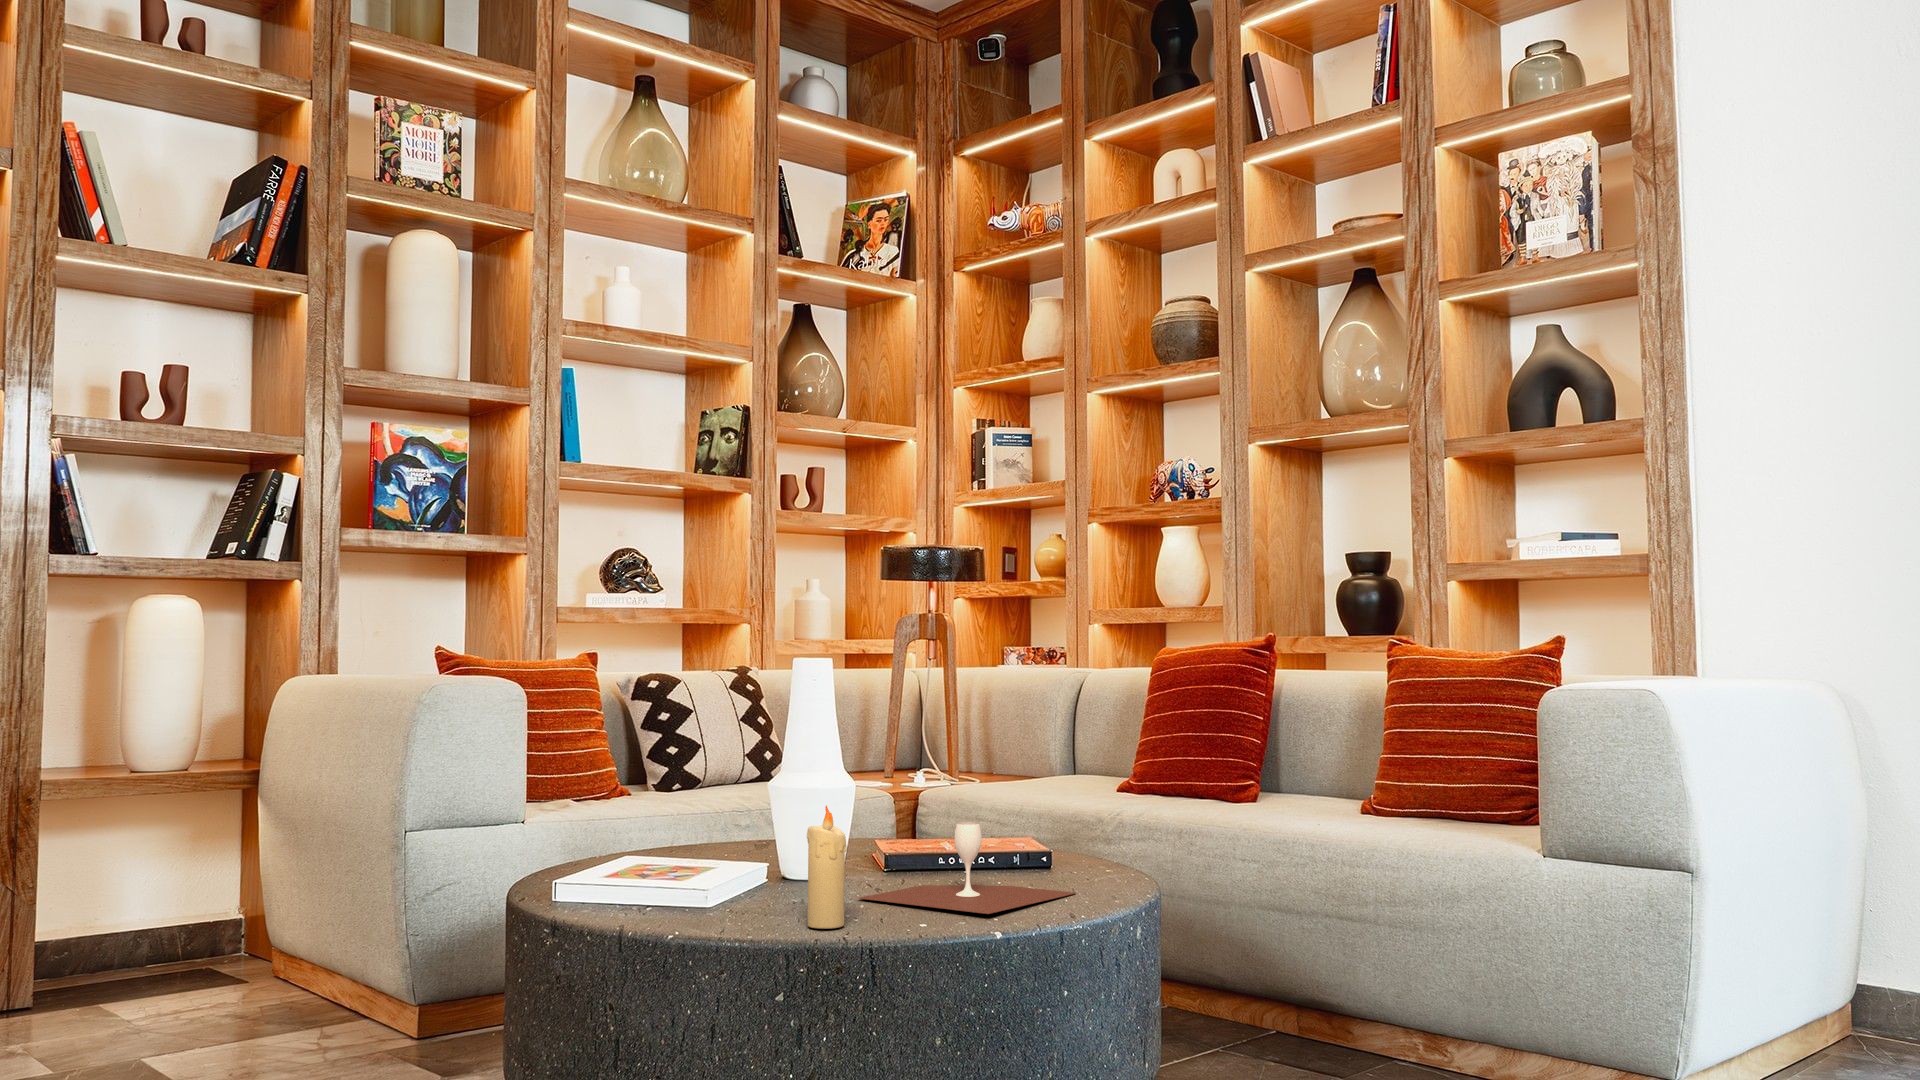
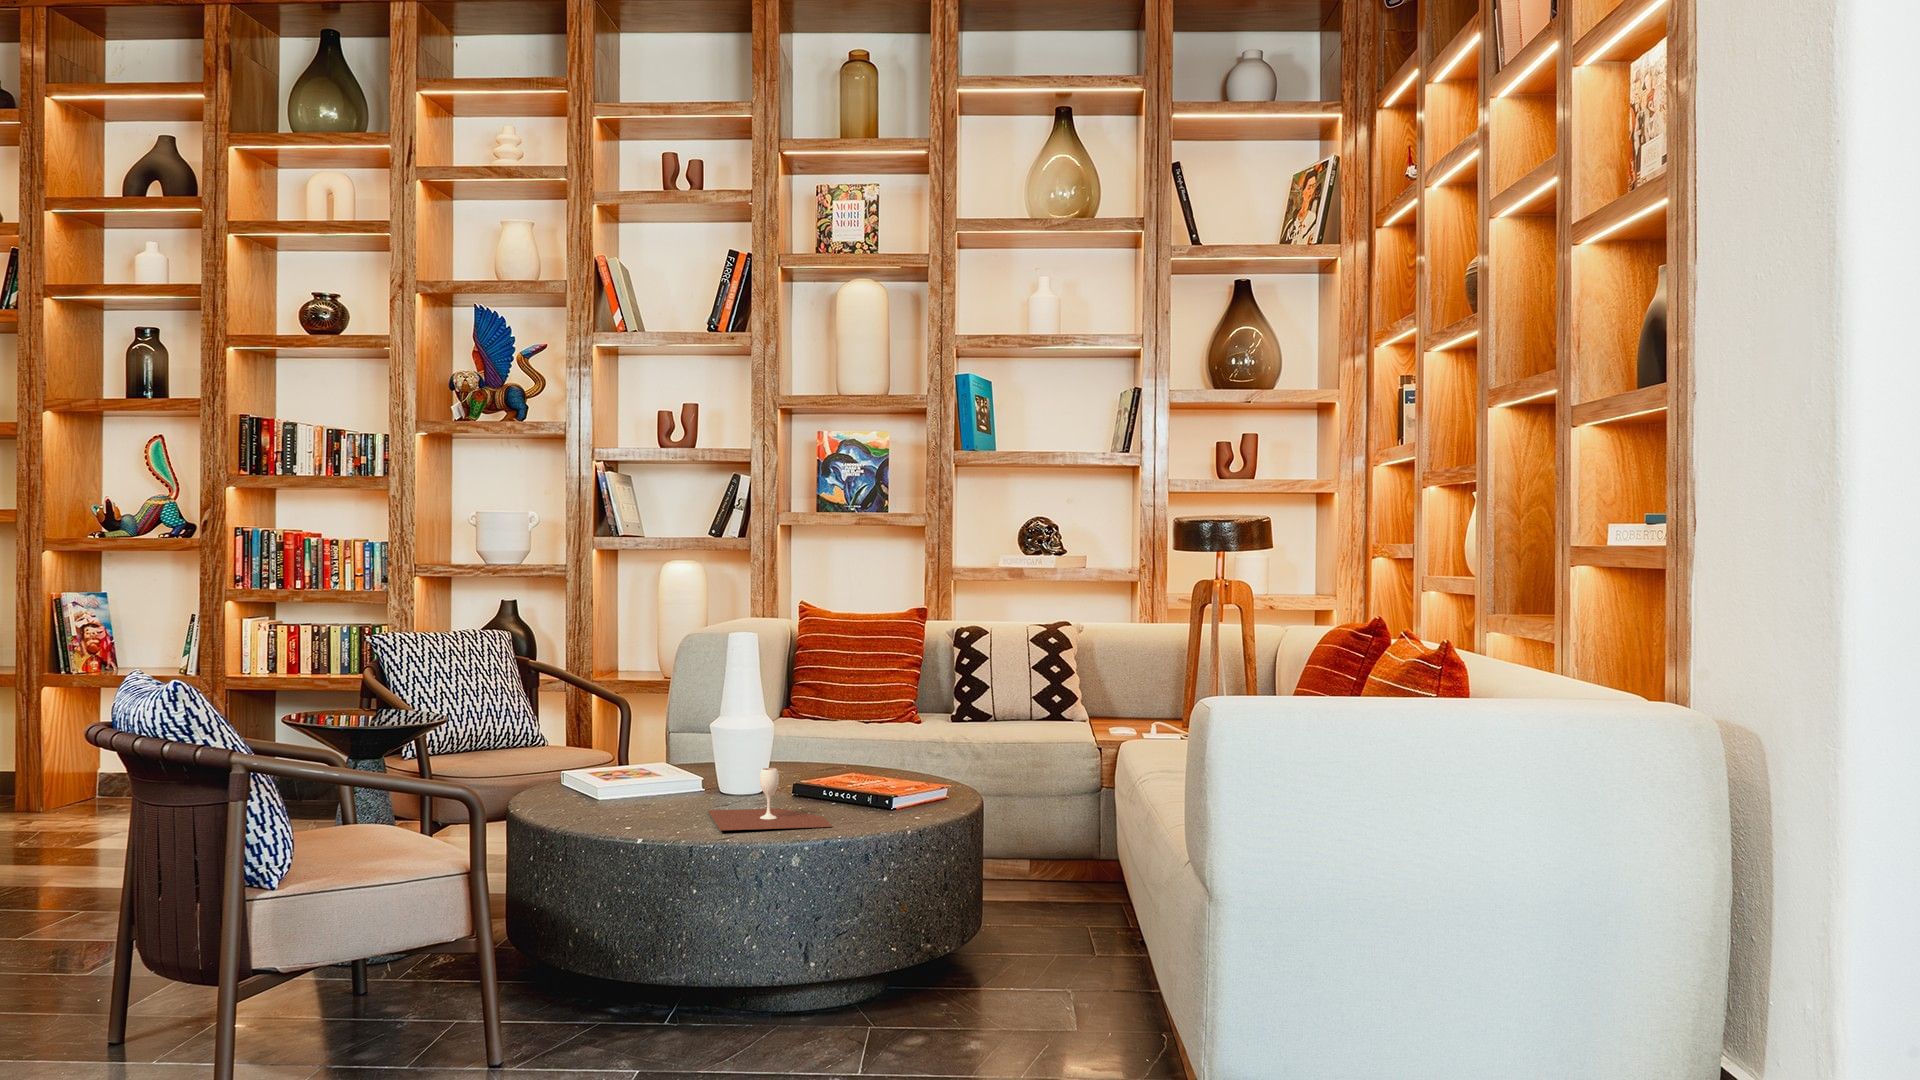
candle: present [807,806,847,929] -> none [620,748,645,826]

